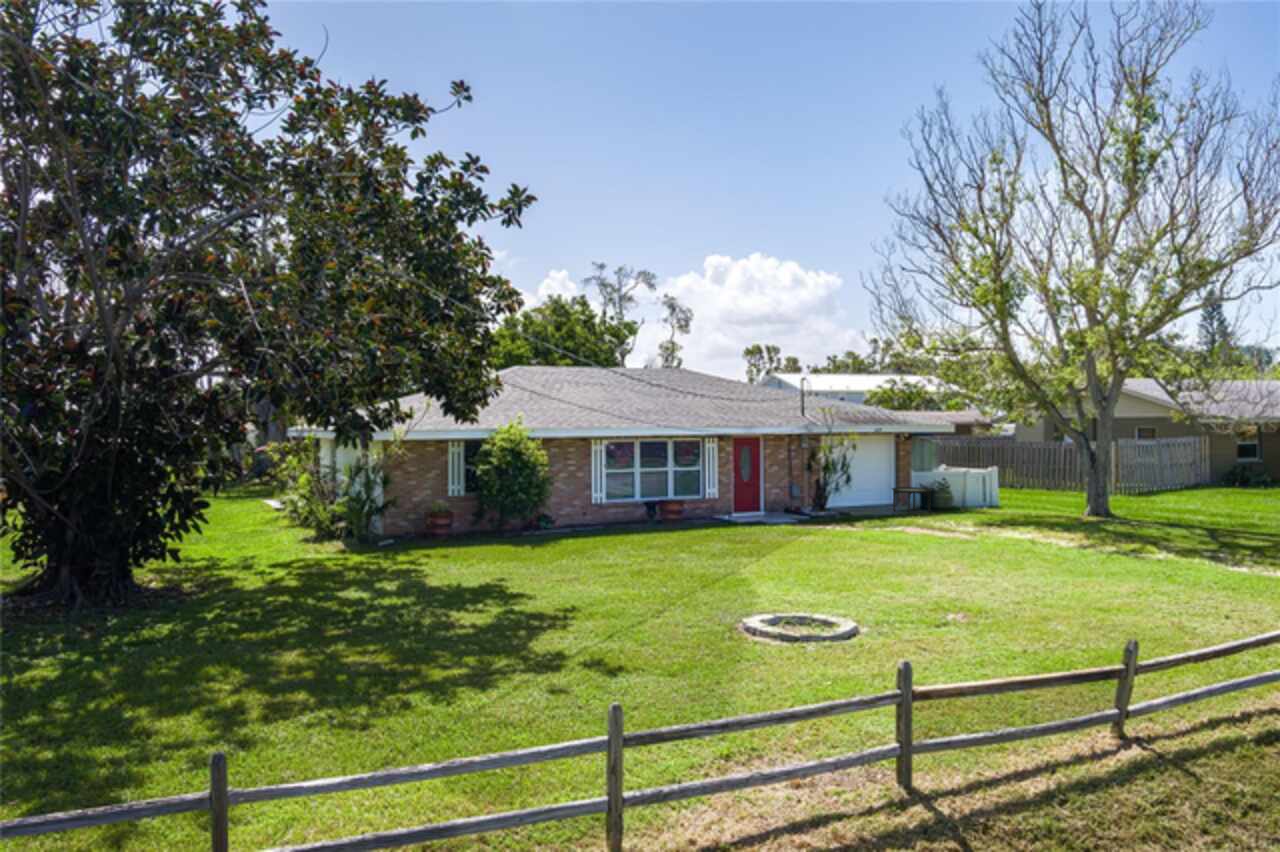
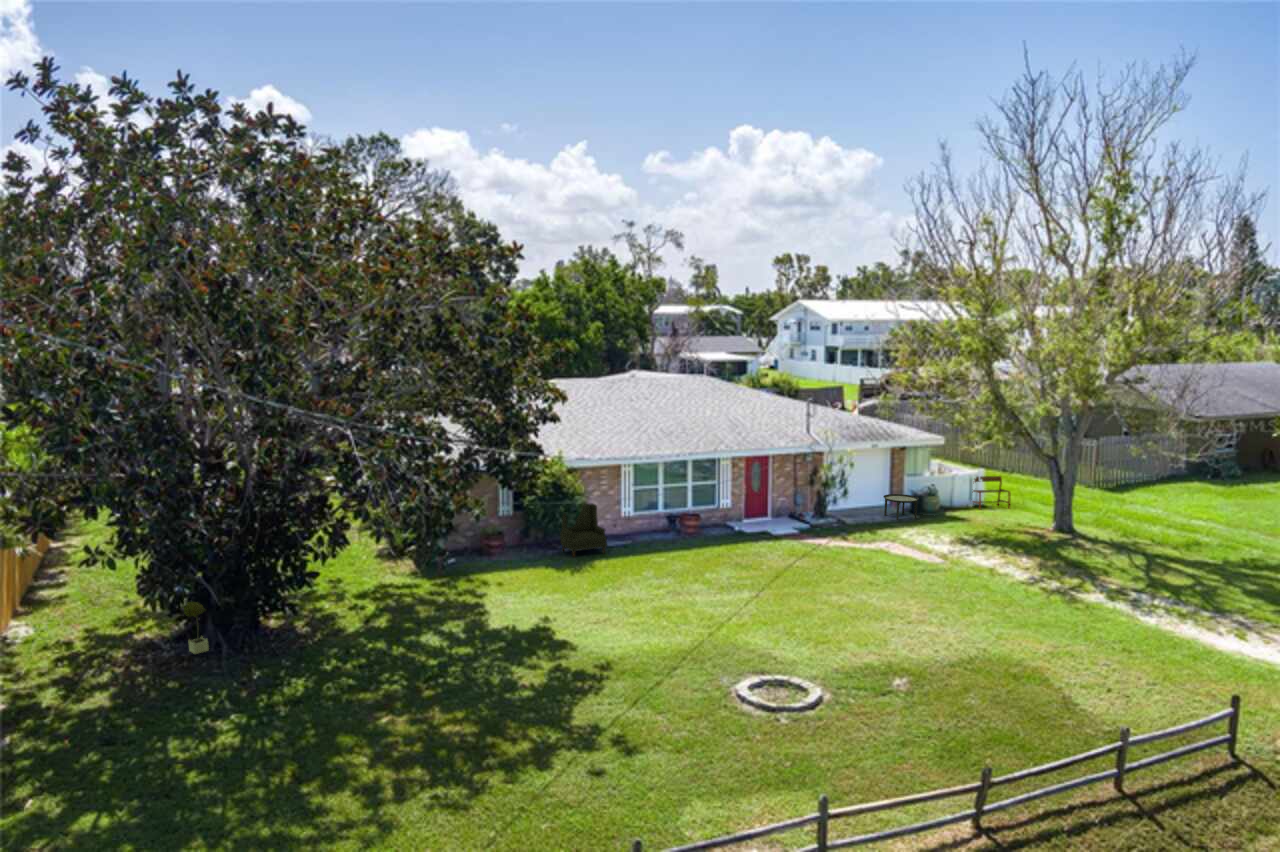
bench: none [988,470,1033,506] -> present [972,476,1011,509]
chair: none [516,483,574,541] -> present [560,504,607,557]
potted tree: none [21,544,54,612] -> present [184,602,209,654]

